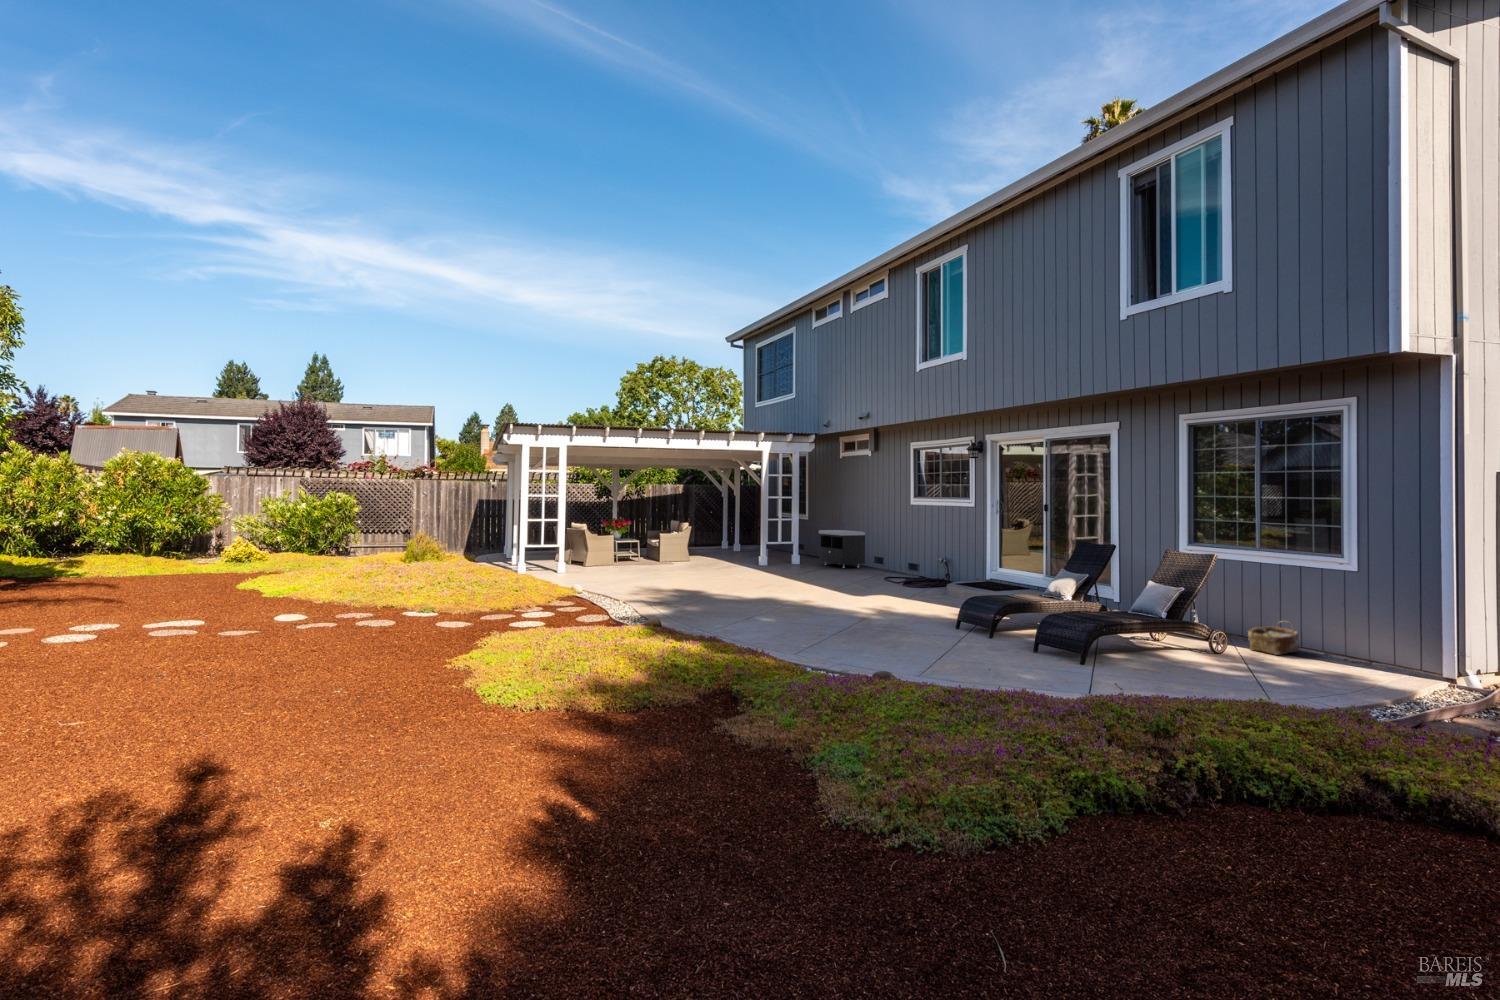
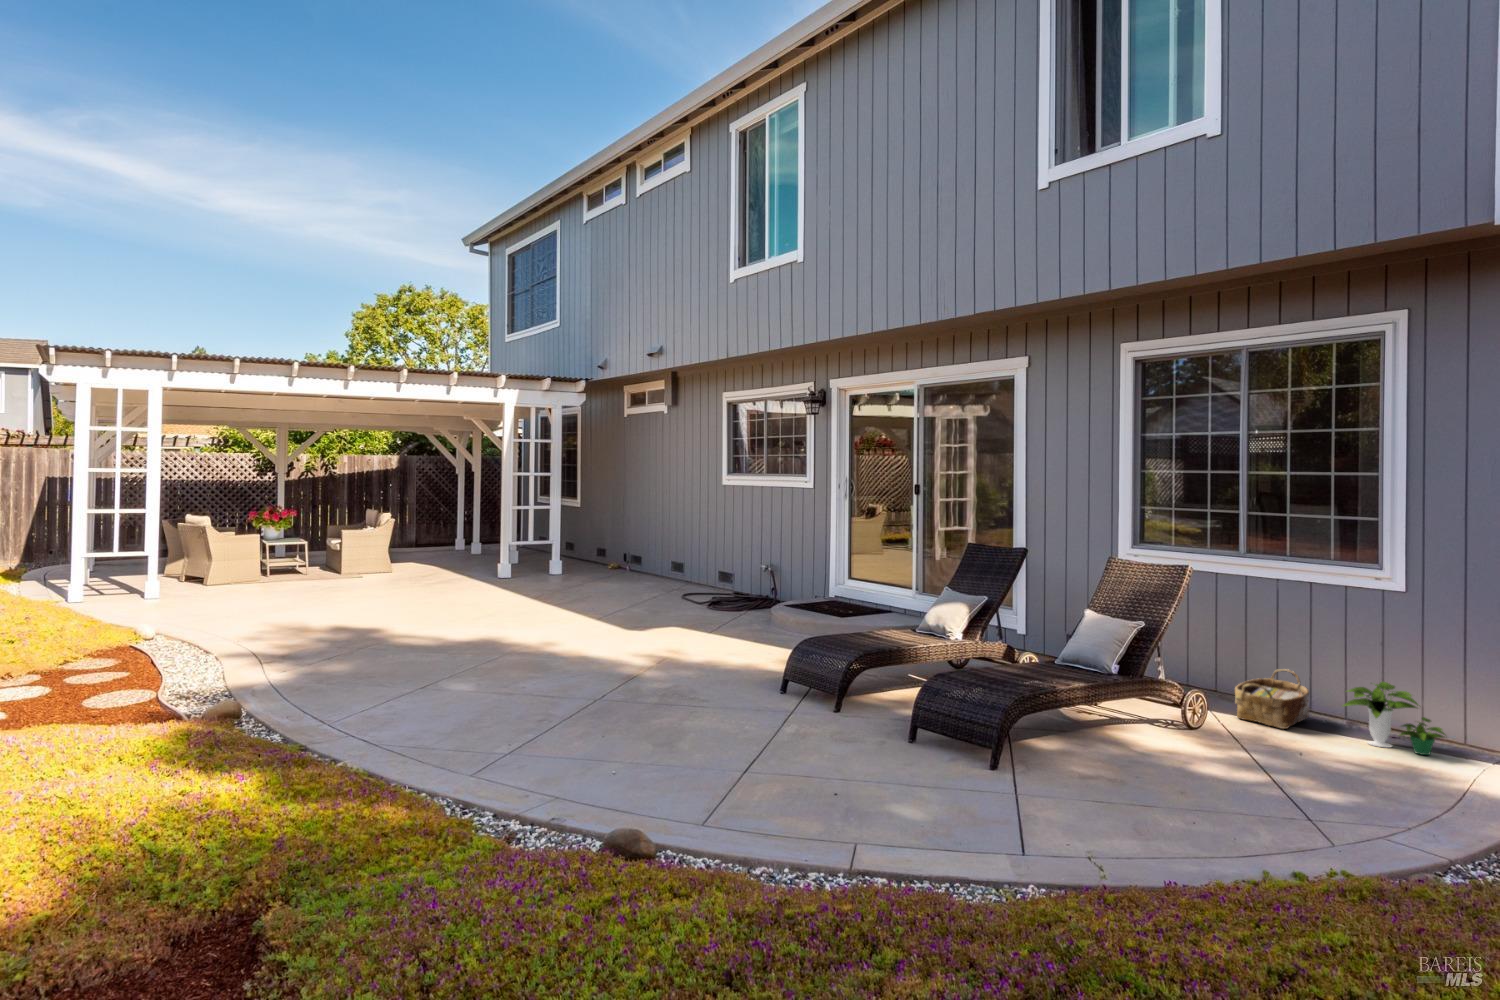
storage bench: present [819,530,865,568] -> none [595,522,662,579]
potted plant: none [1313,627,1378,670] -> present [1343,682,1445,755]

